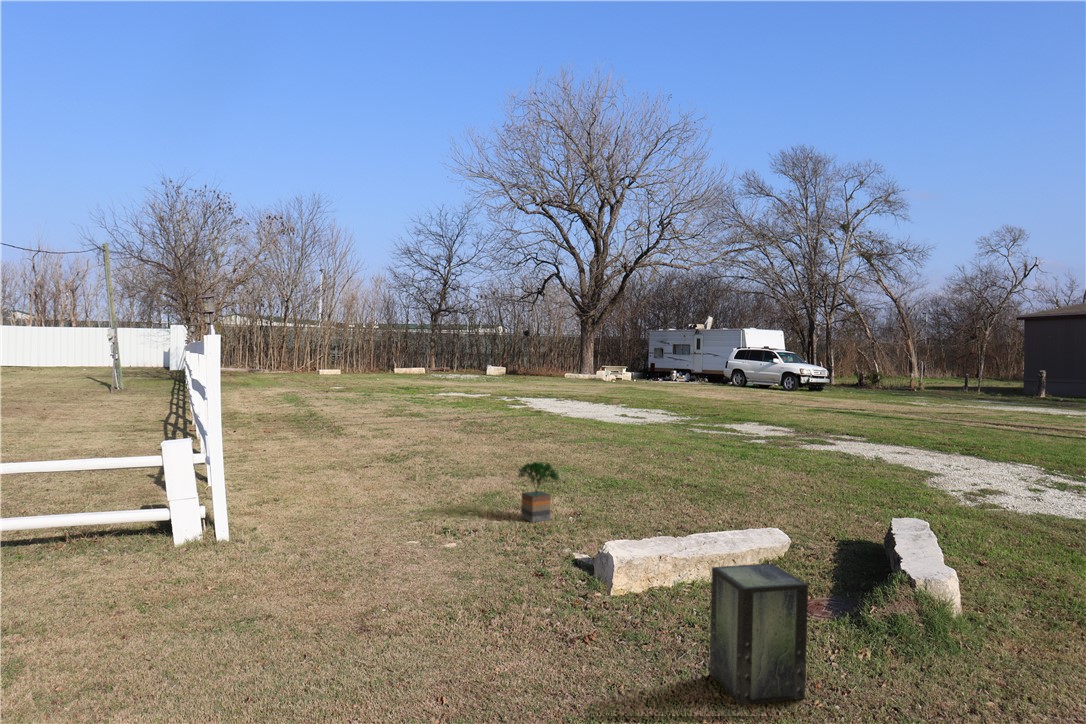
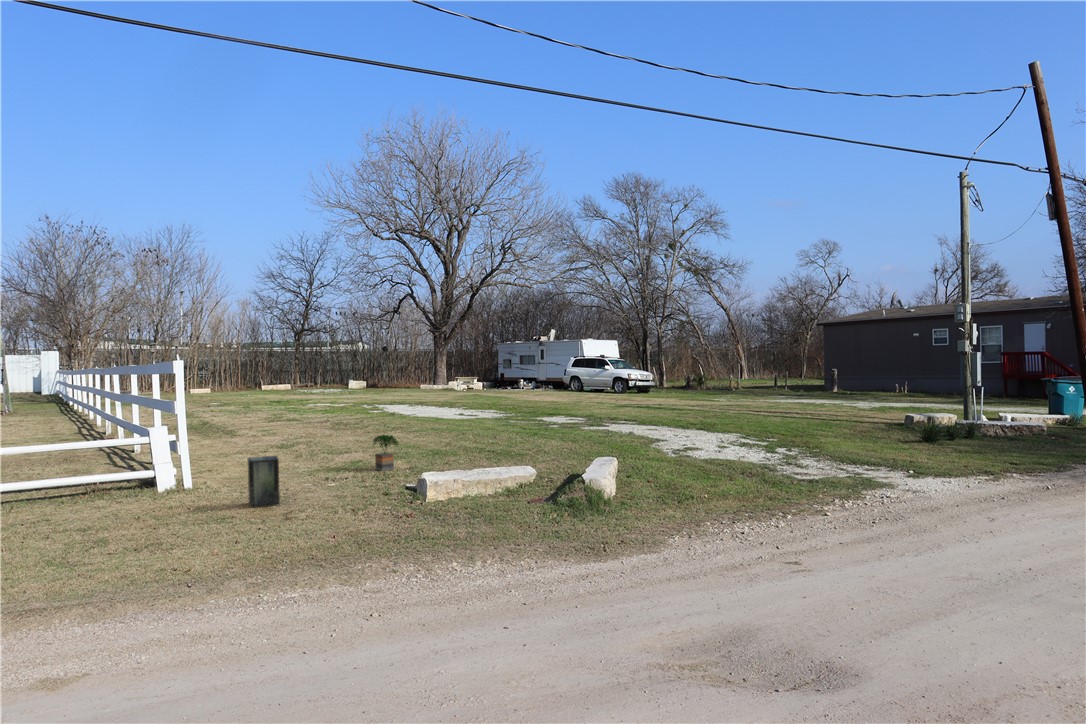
storage box: present [710,563,808,705] -> present [248,456,280,508]

